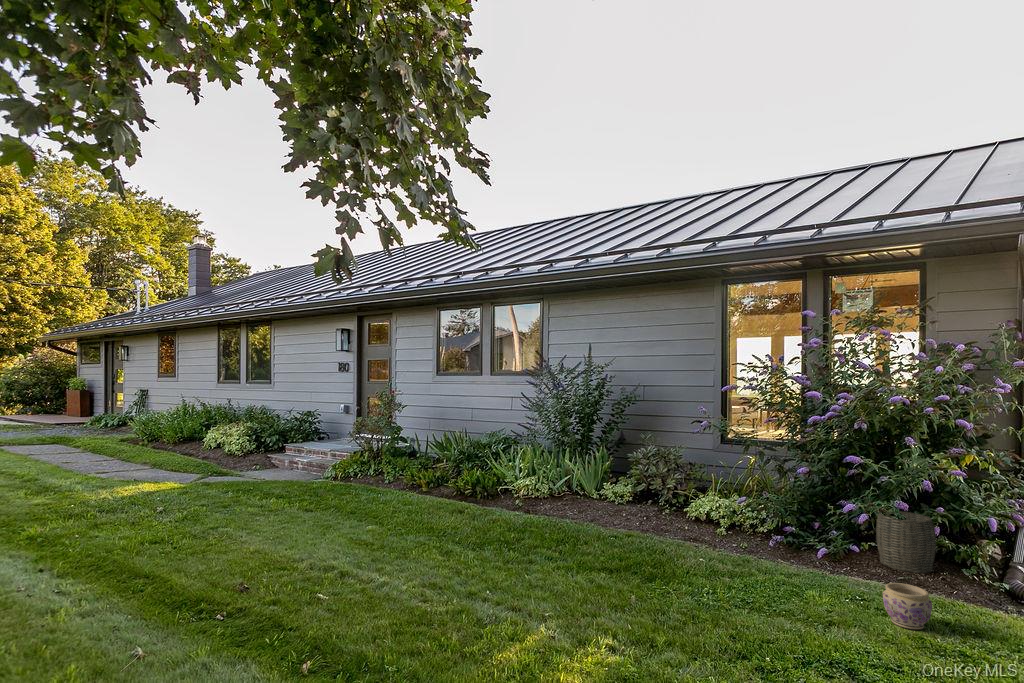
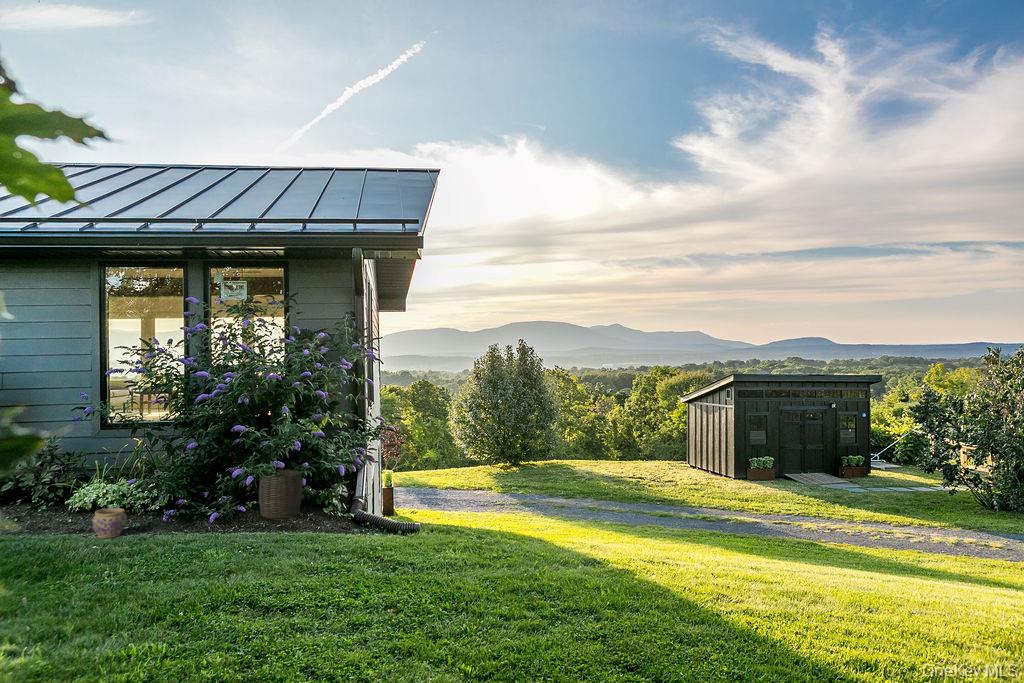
planter: present [883,583,932,630] -> present [92,508,127,539]

